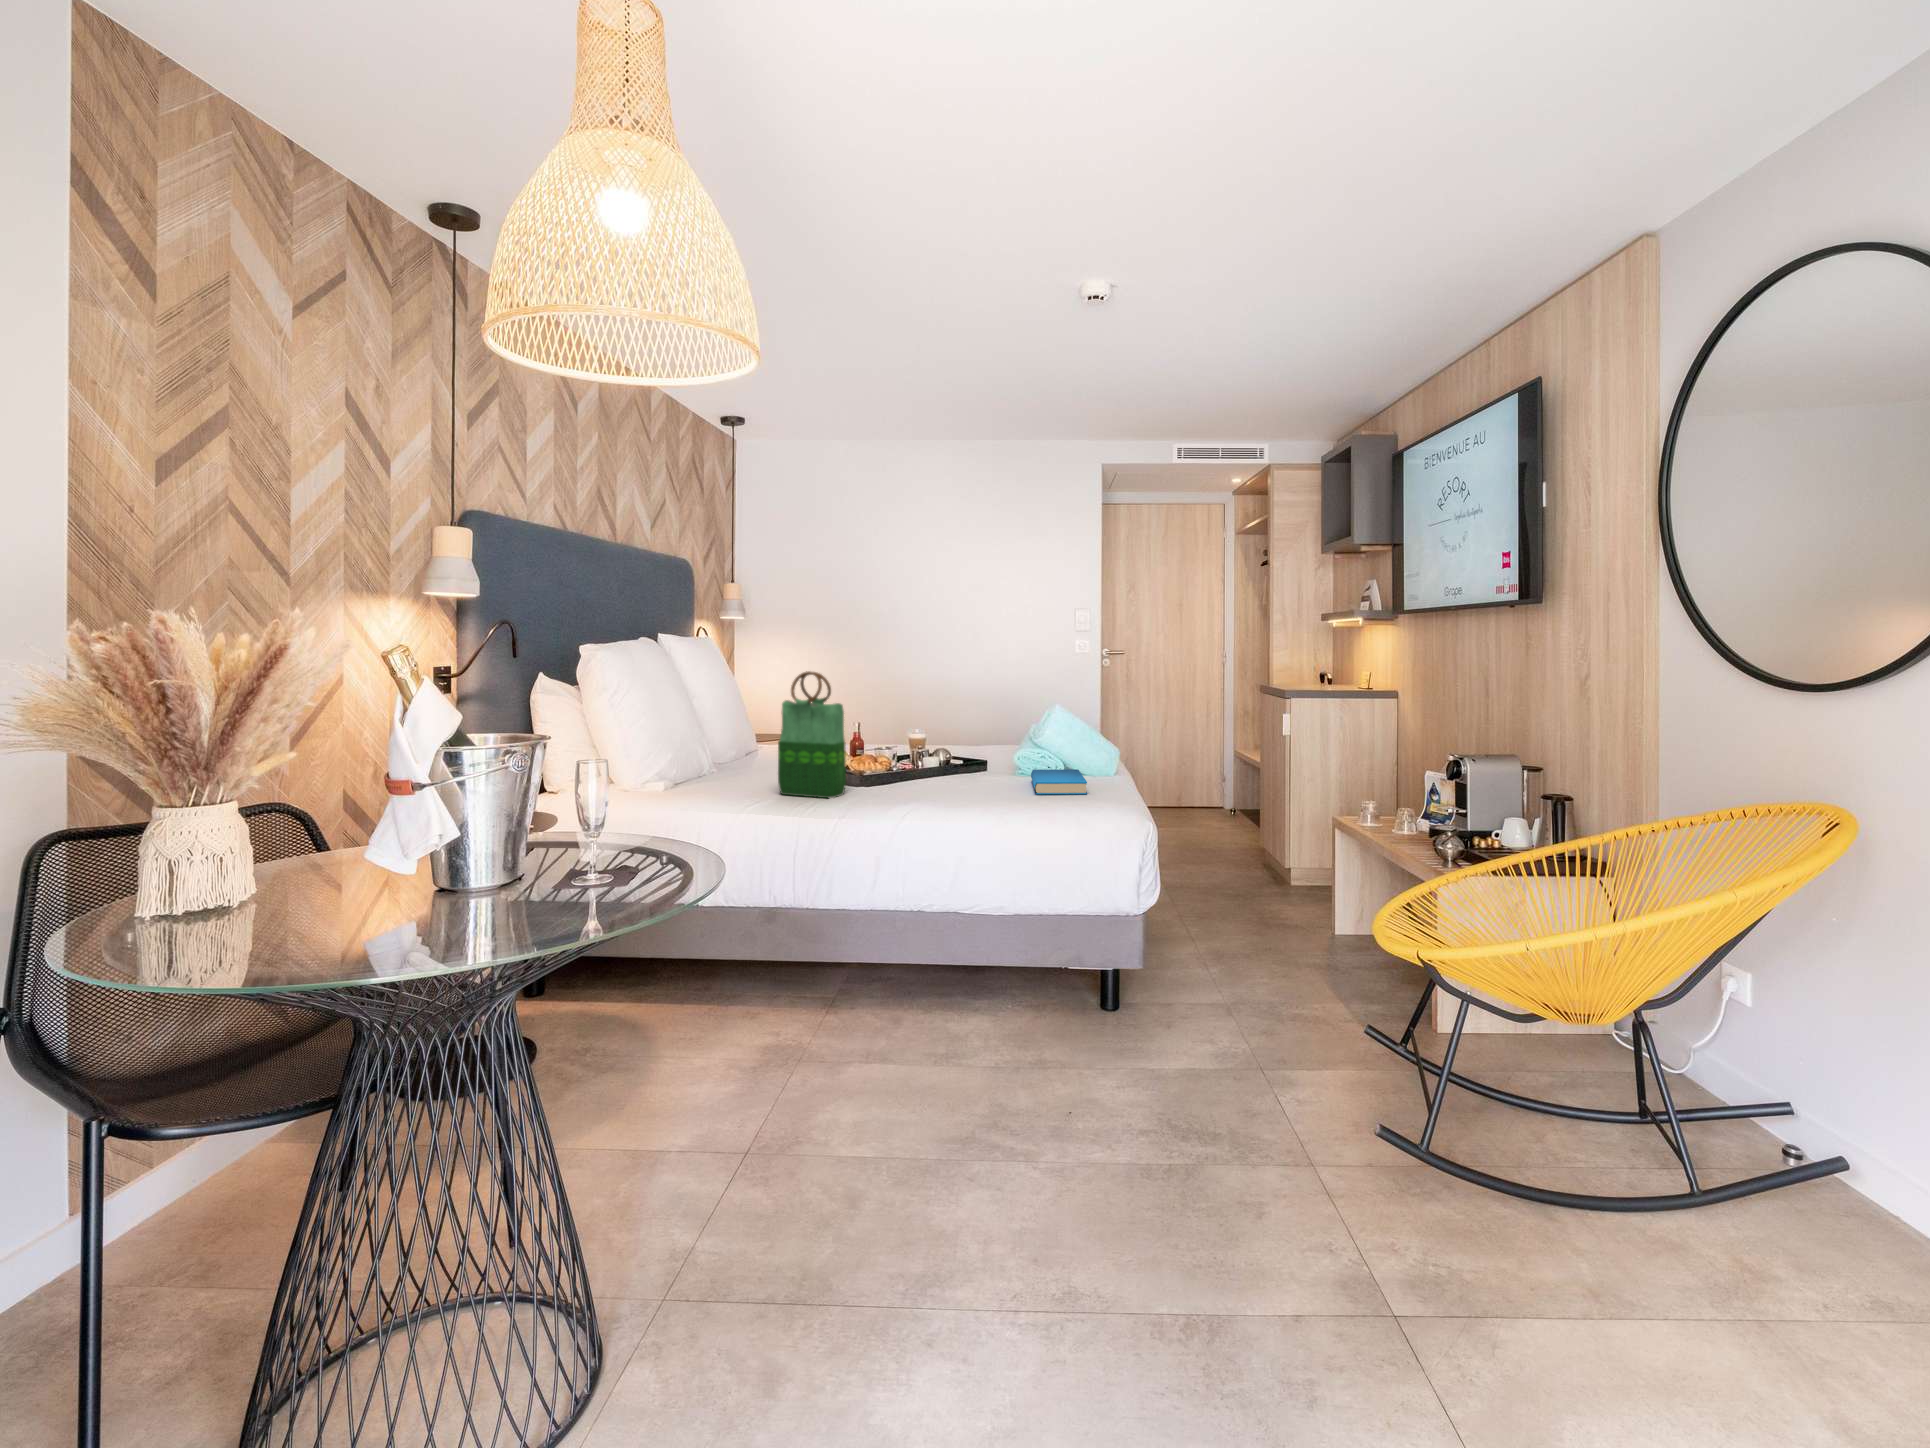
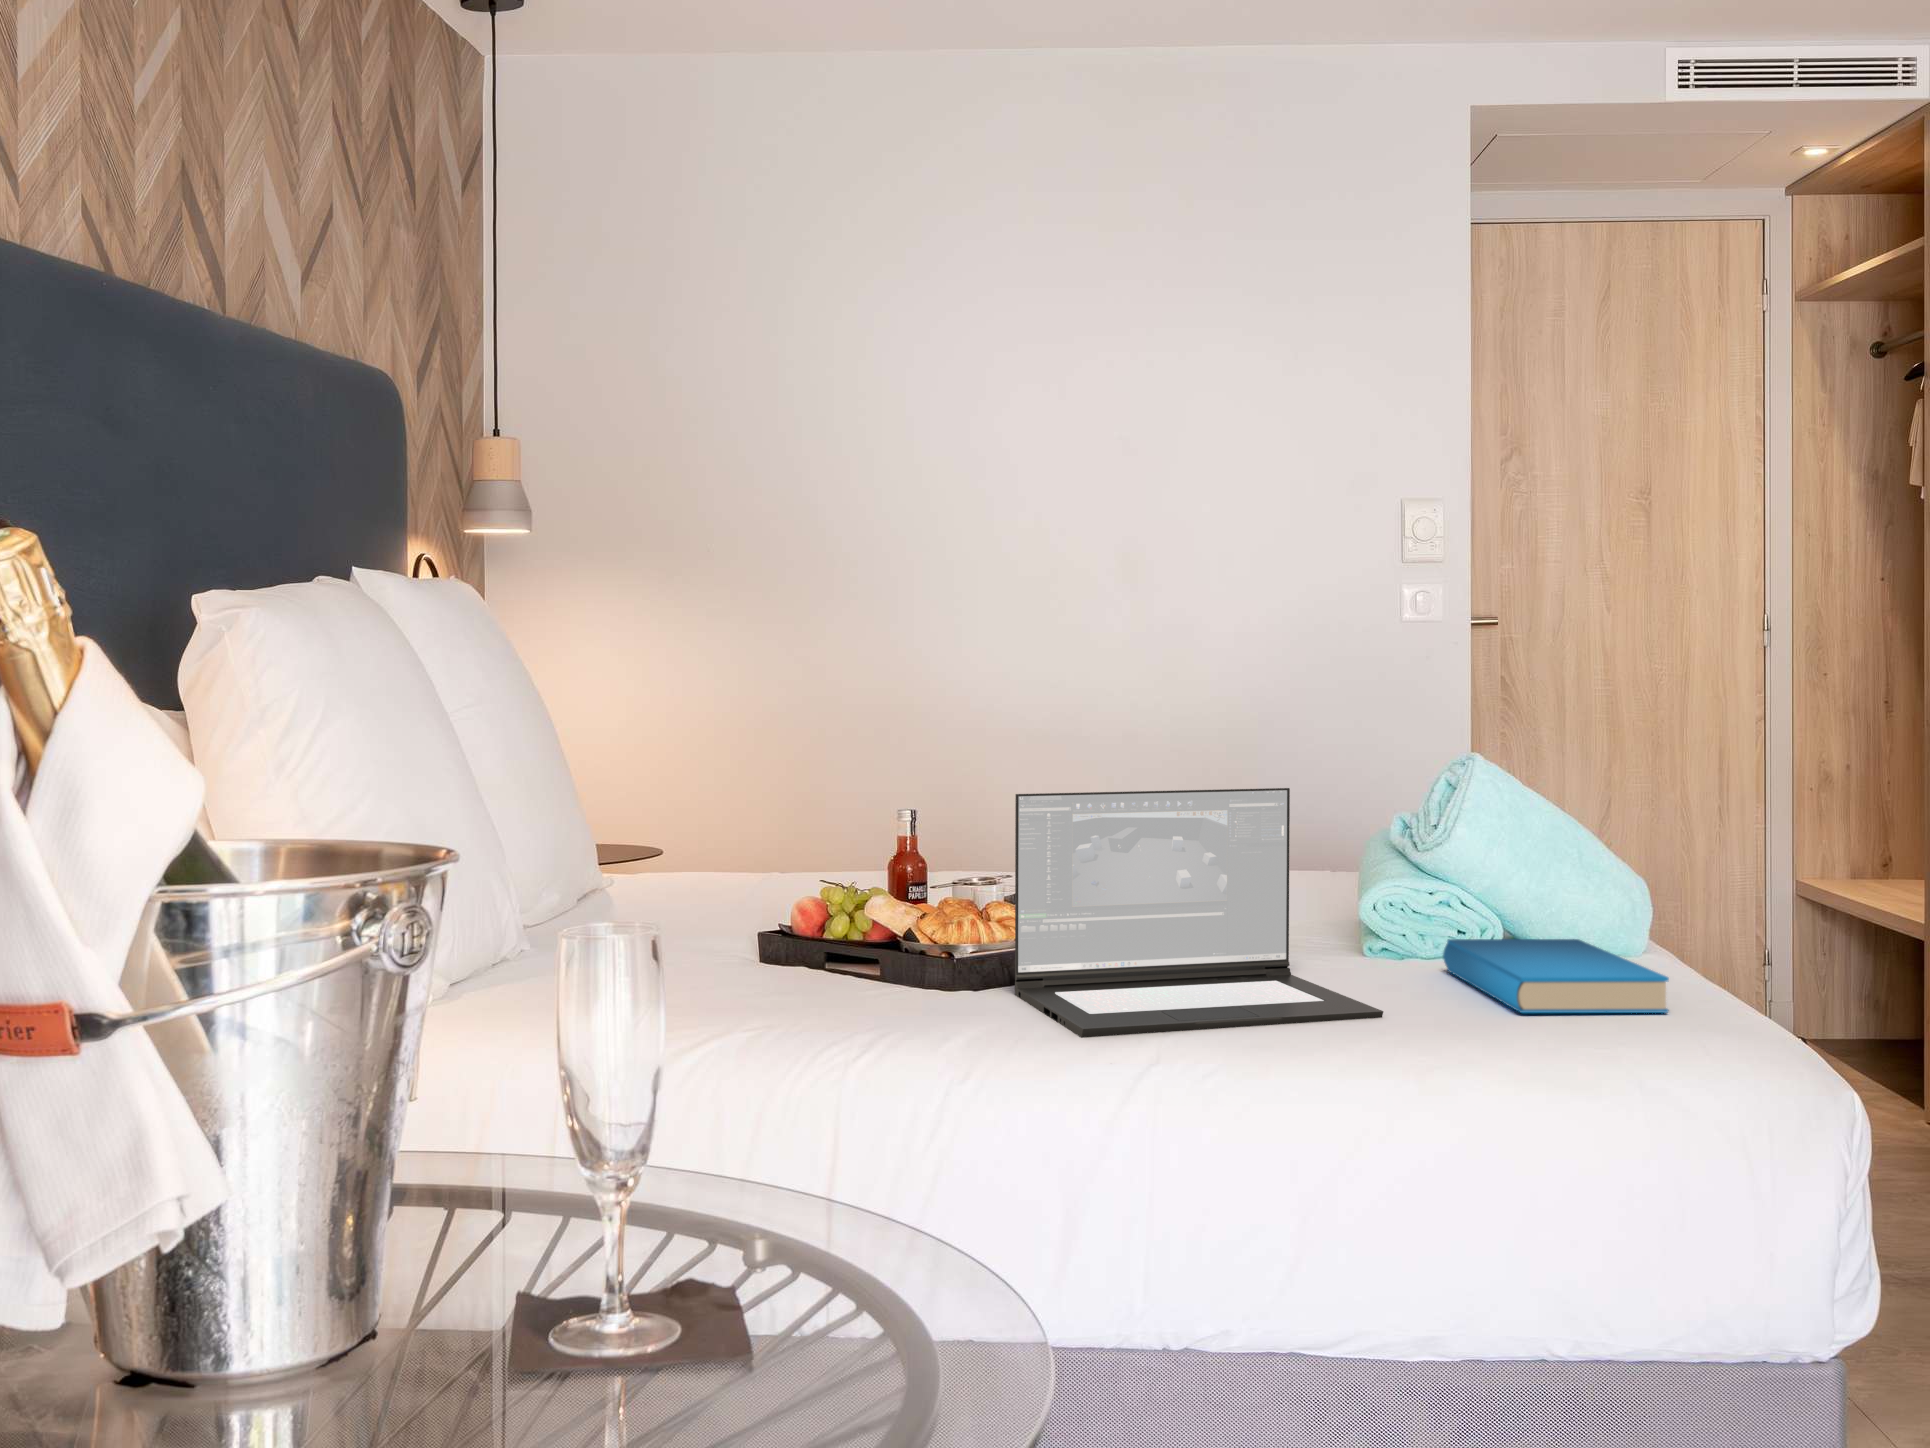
tote bag: present [778,671,846,798] -> none [764,658,963,1025]
laptop: none [871,717,988,803] -> present [1015,788,1383,1038]

